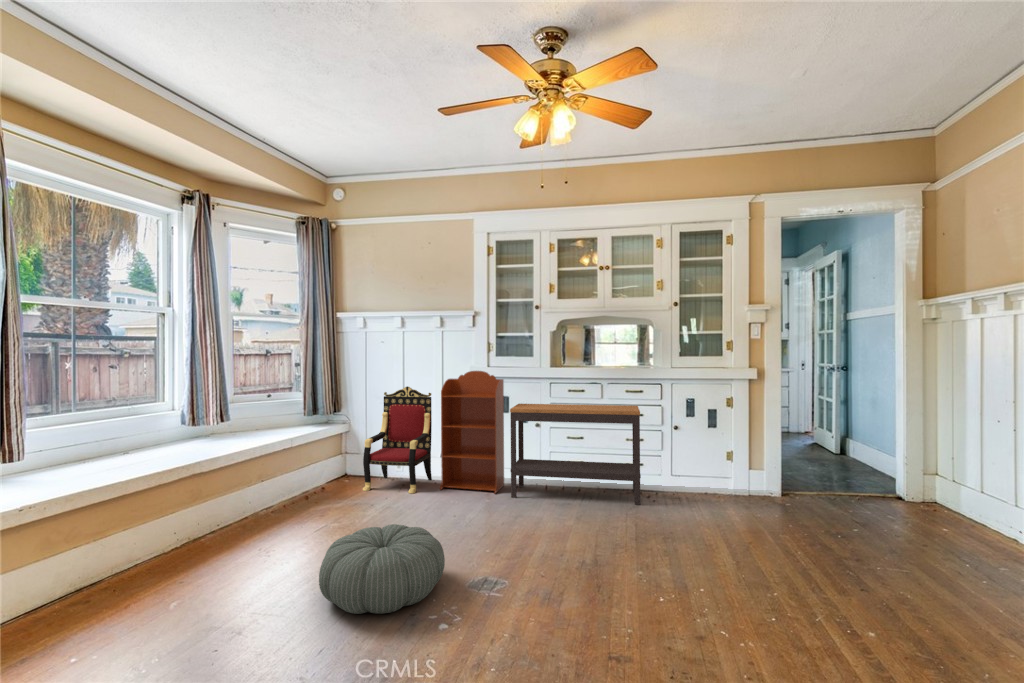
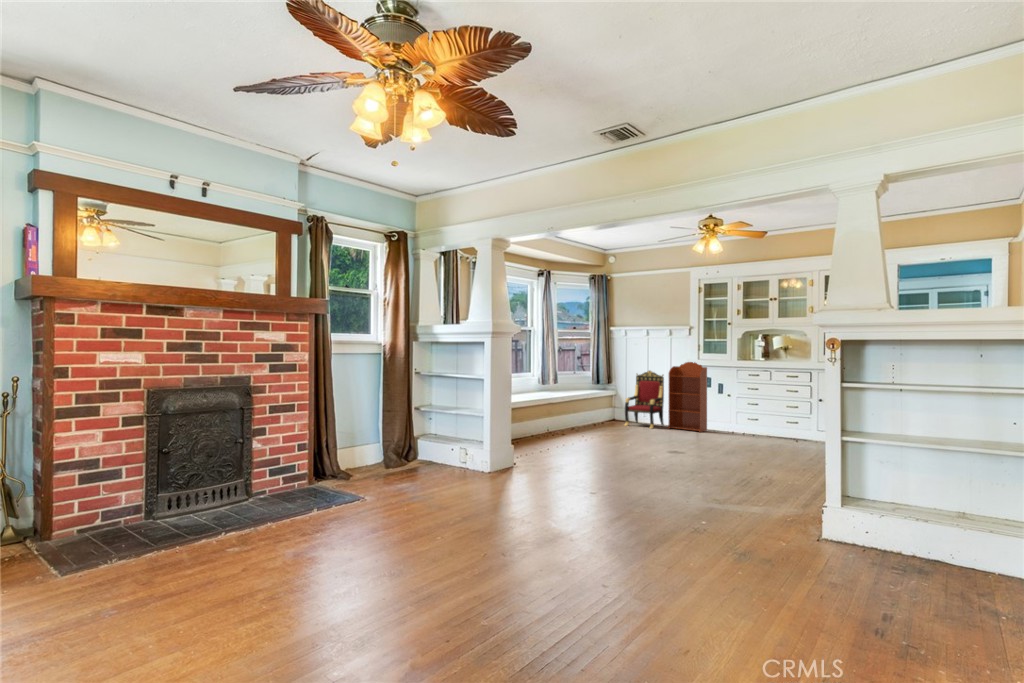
console table: present [510,404,641,505] -> none [708,382,793,443]
pouf: present [319,524,445,614] -> none [611,424,662,451]

